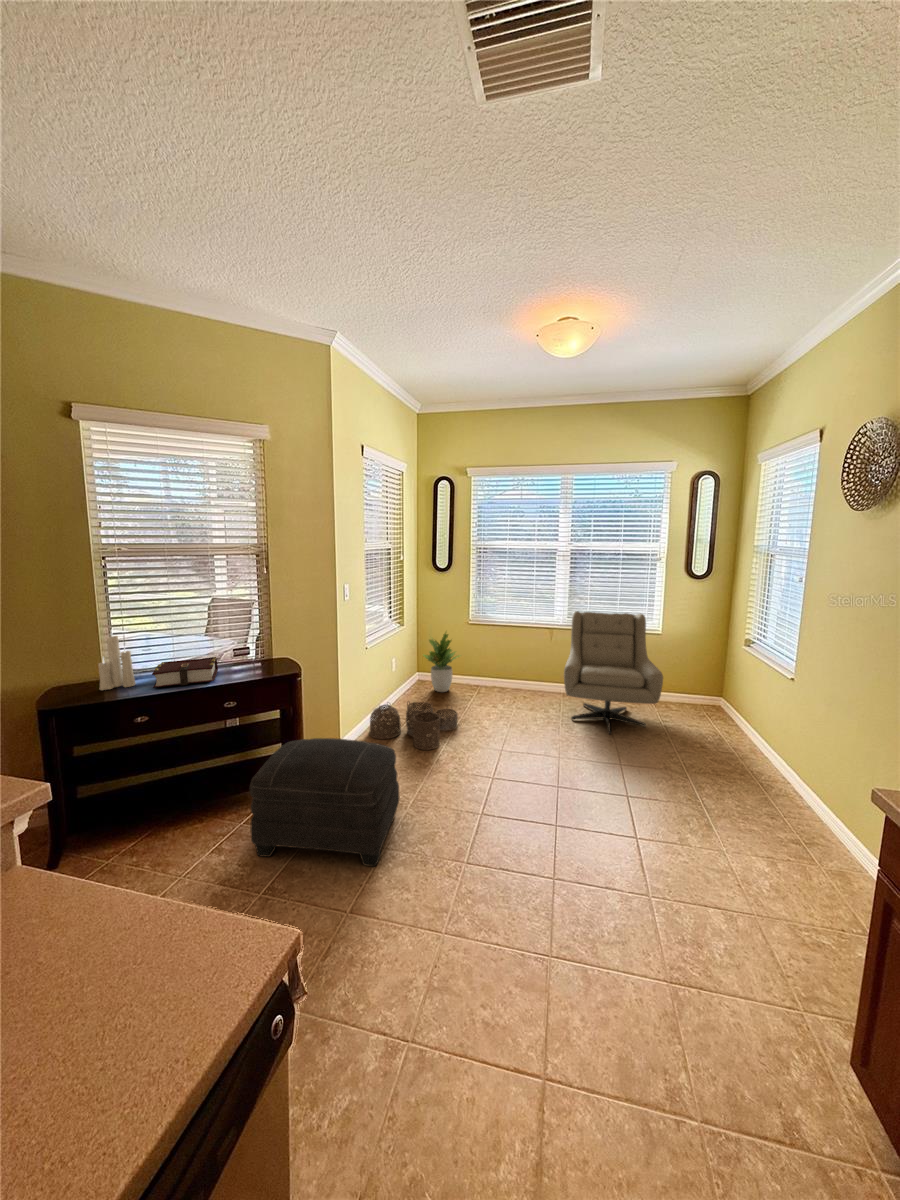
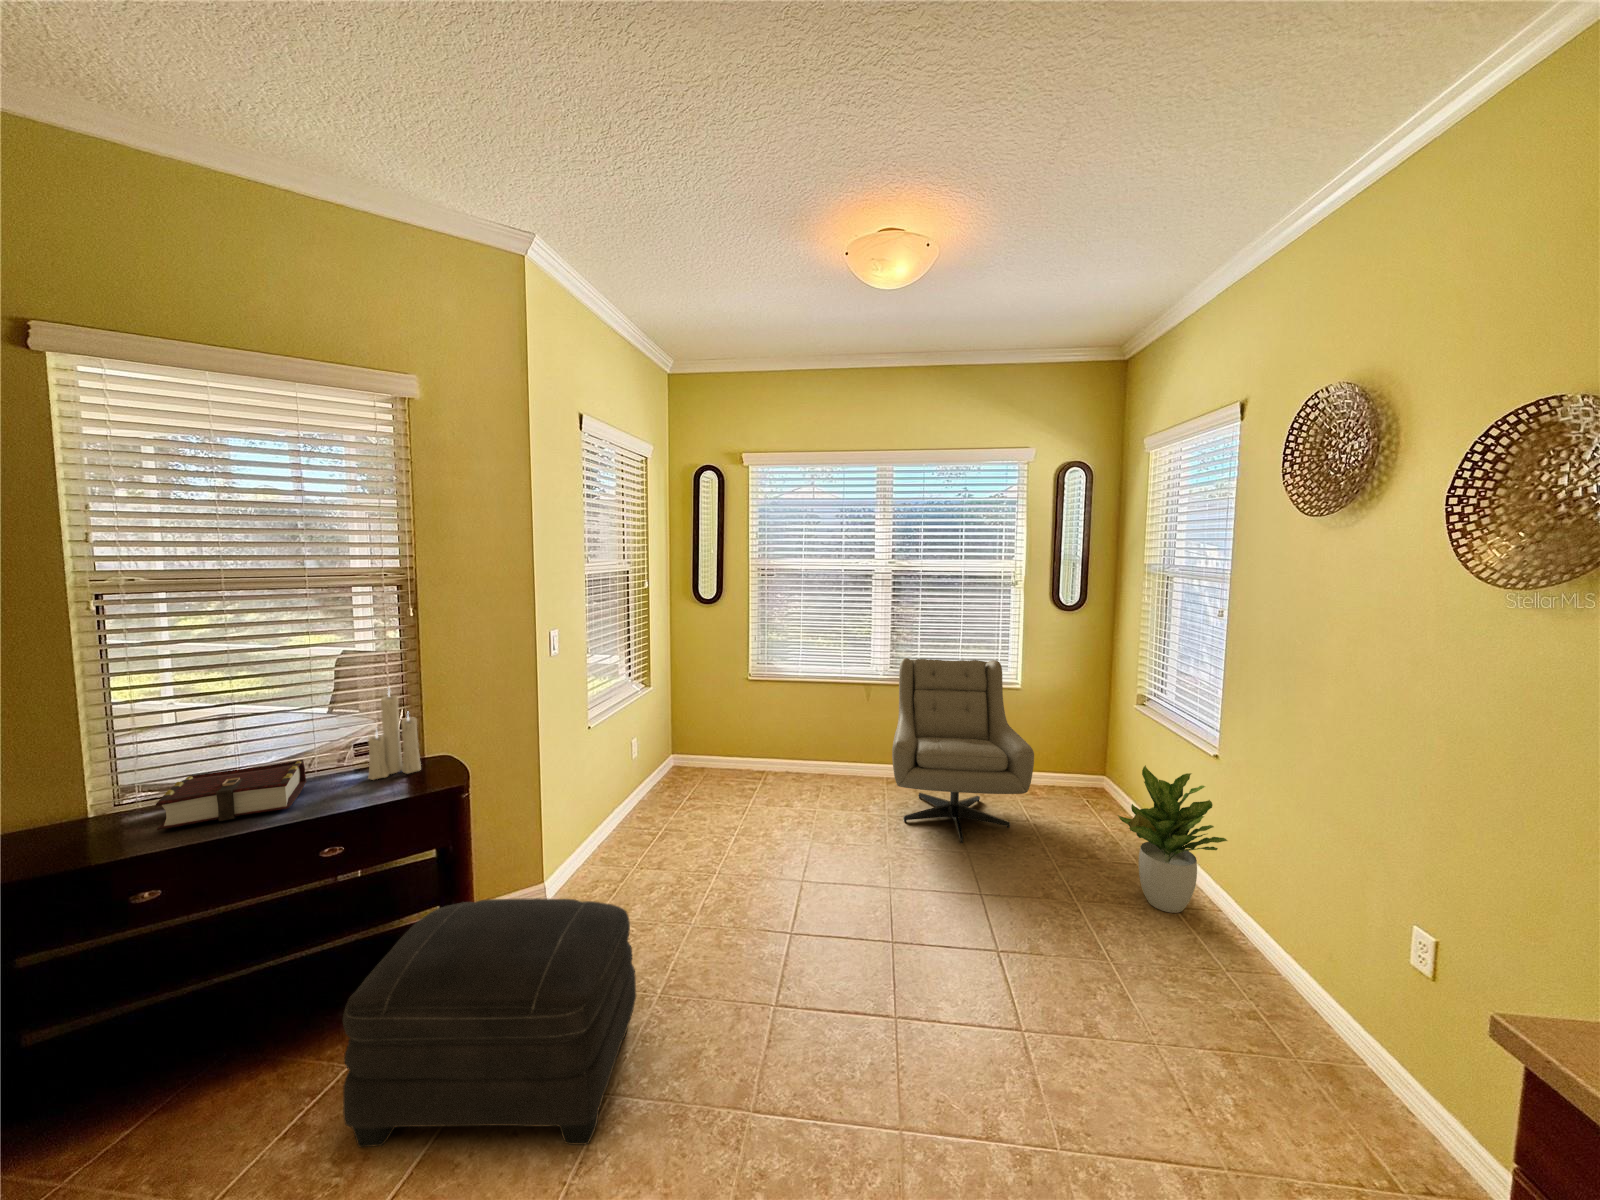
potted plant: present [423,633,460,692] -> present [1118,765,1227,913]
candle: present [98,635,136,690] -> present [368,691,421,780]
woven basket: present [369,702,458,750] -> none [591,807,734,889]

